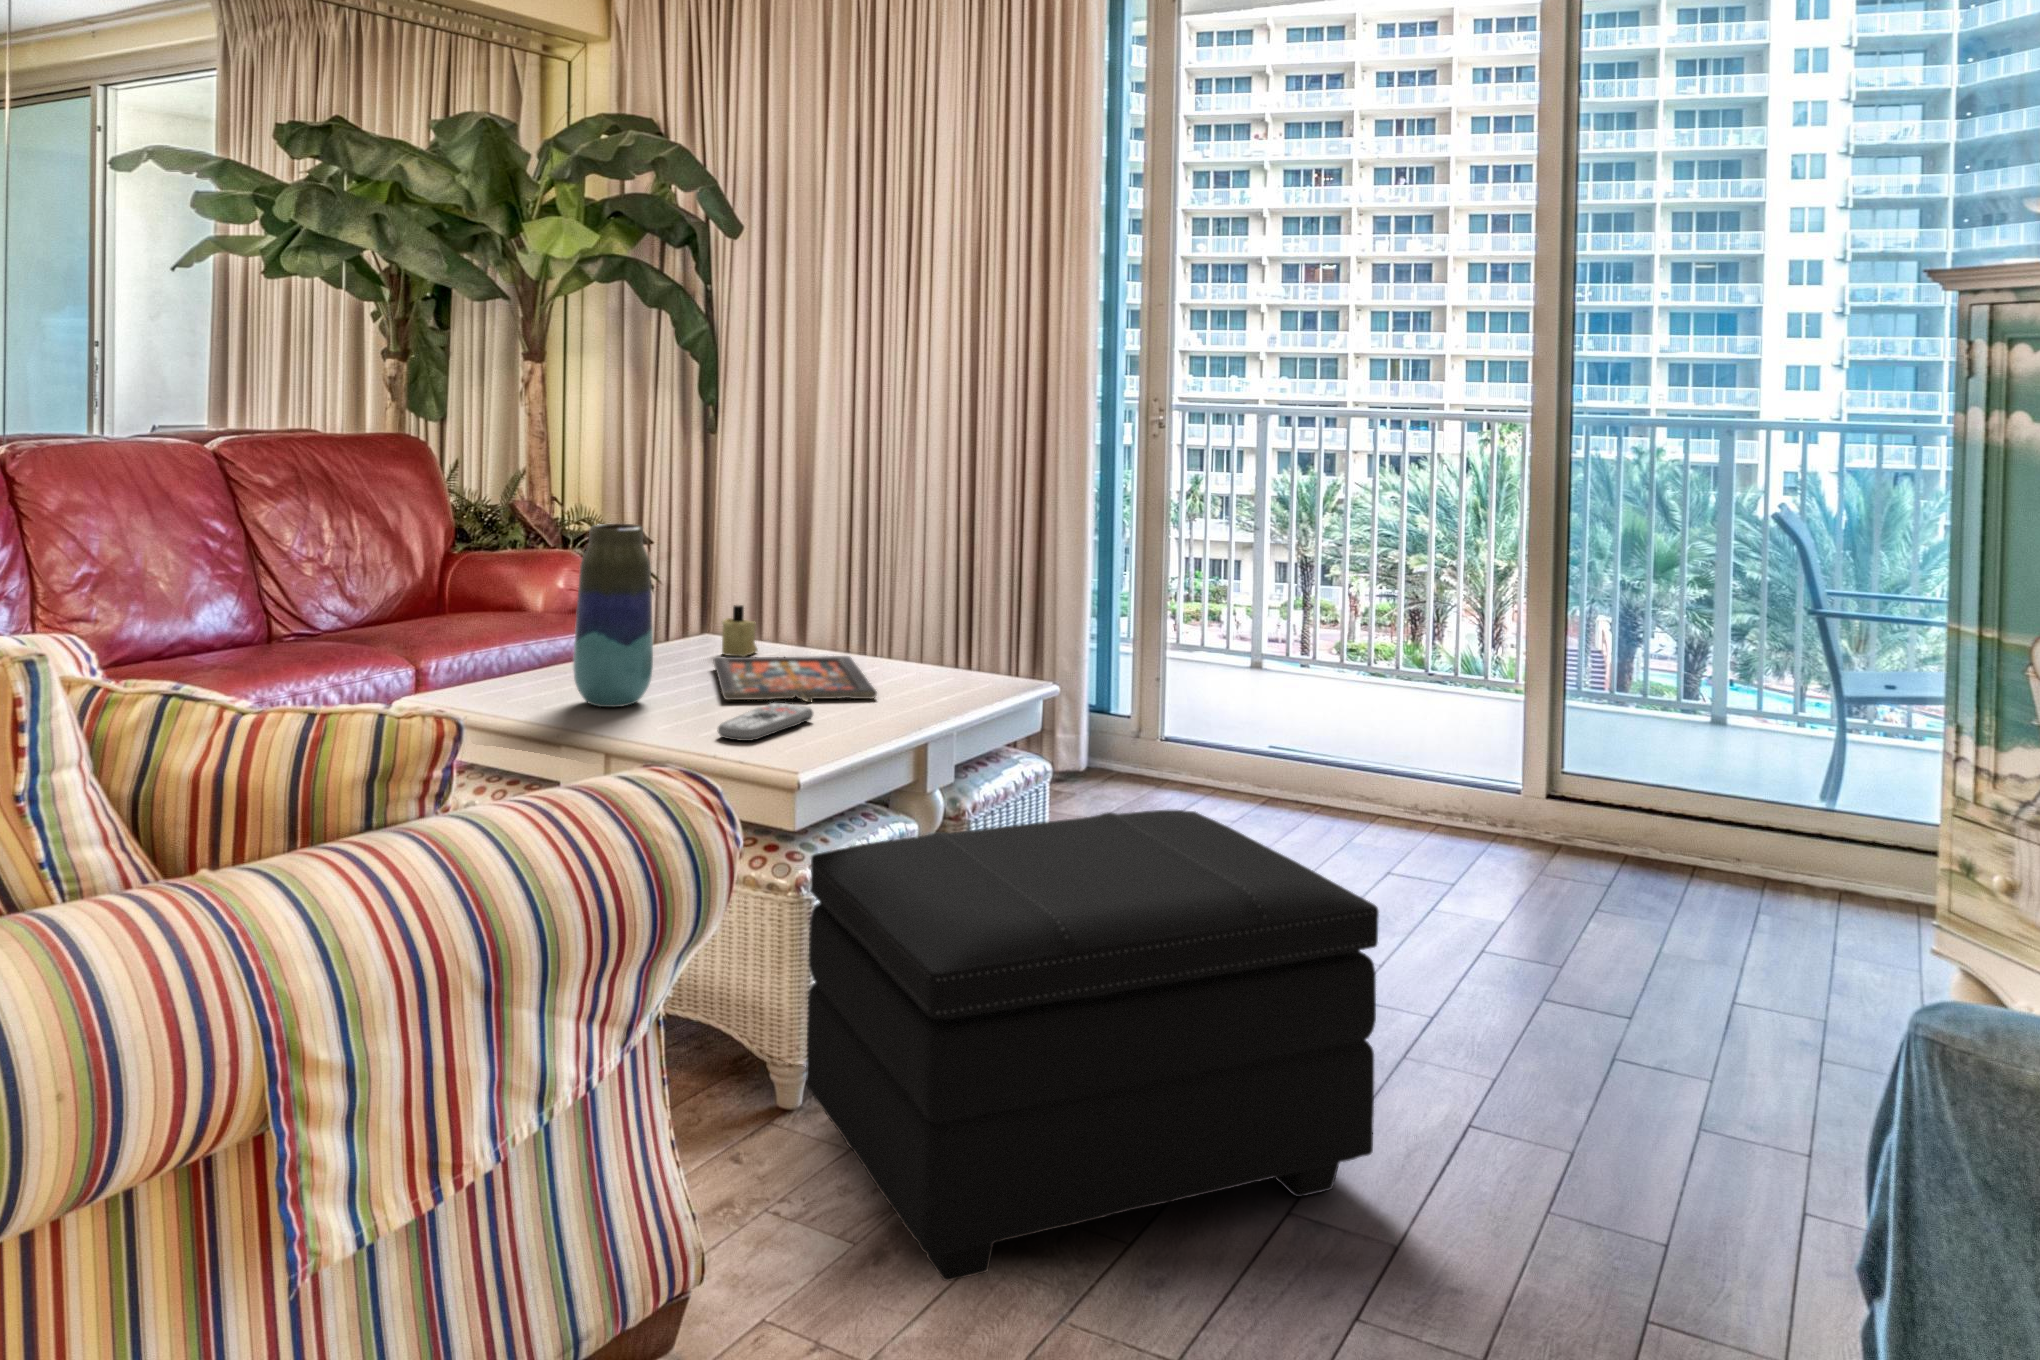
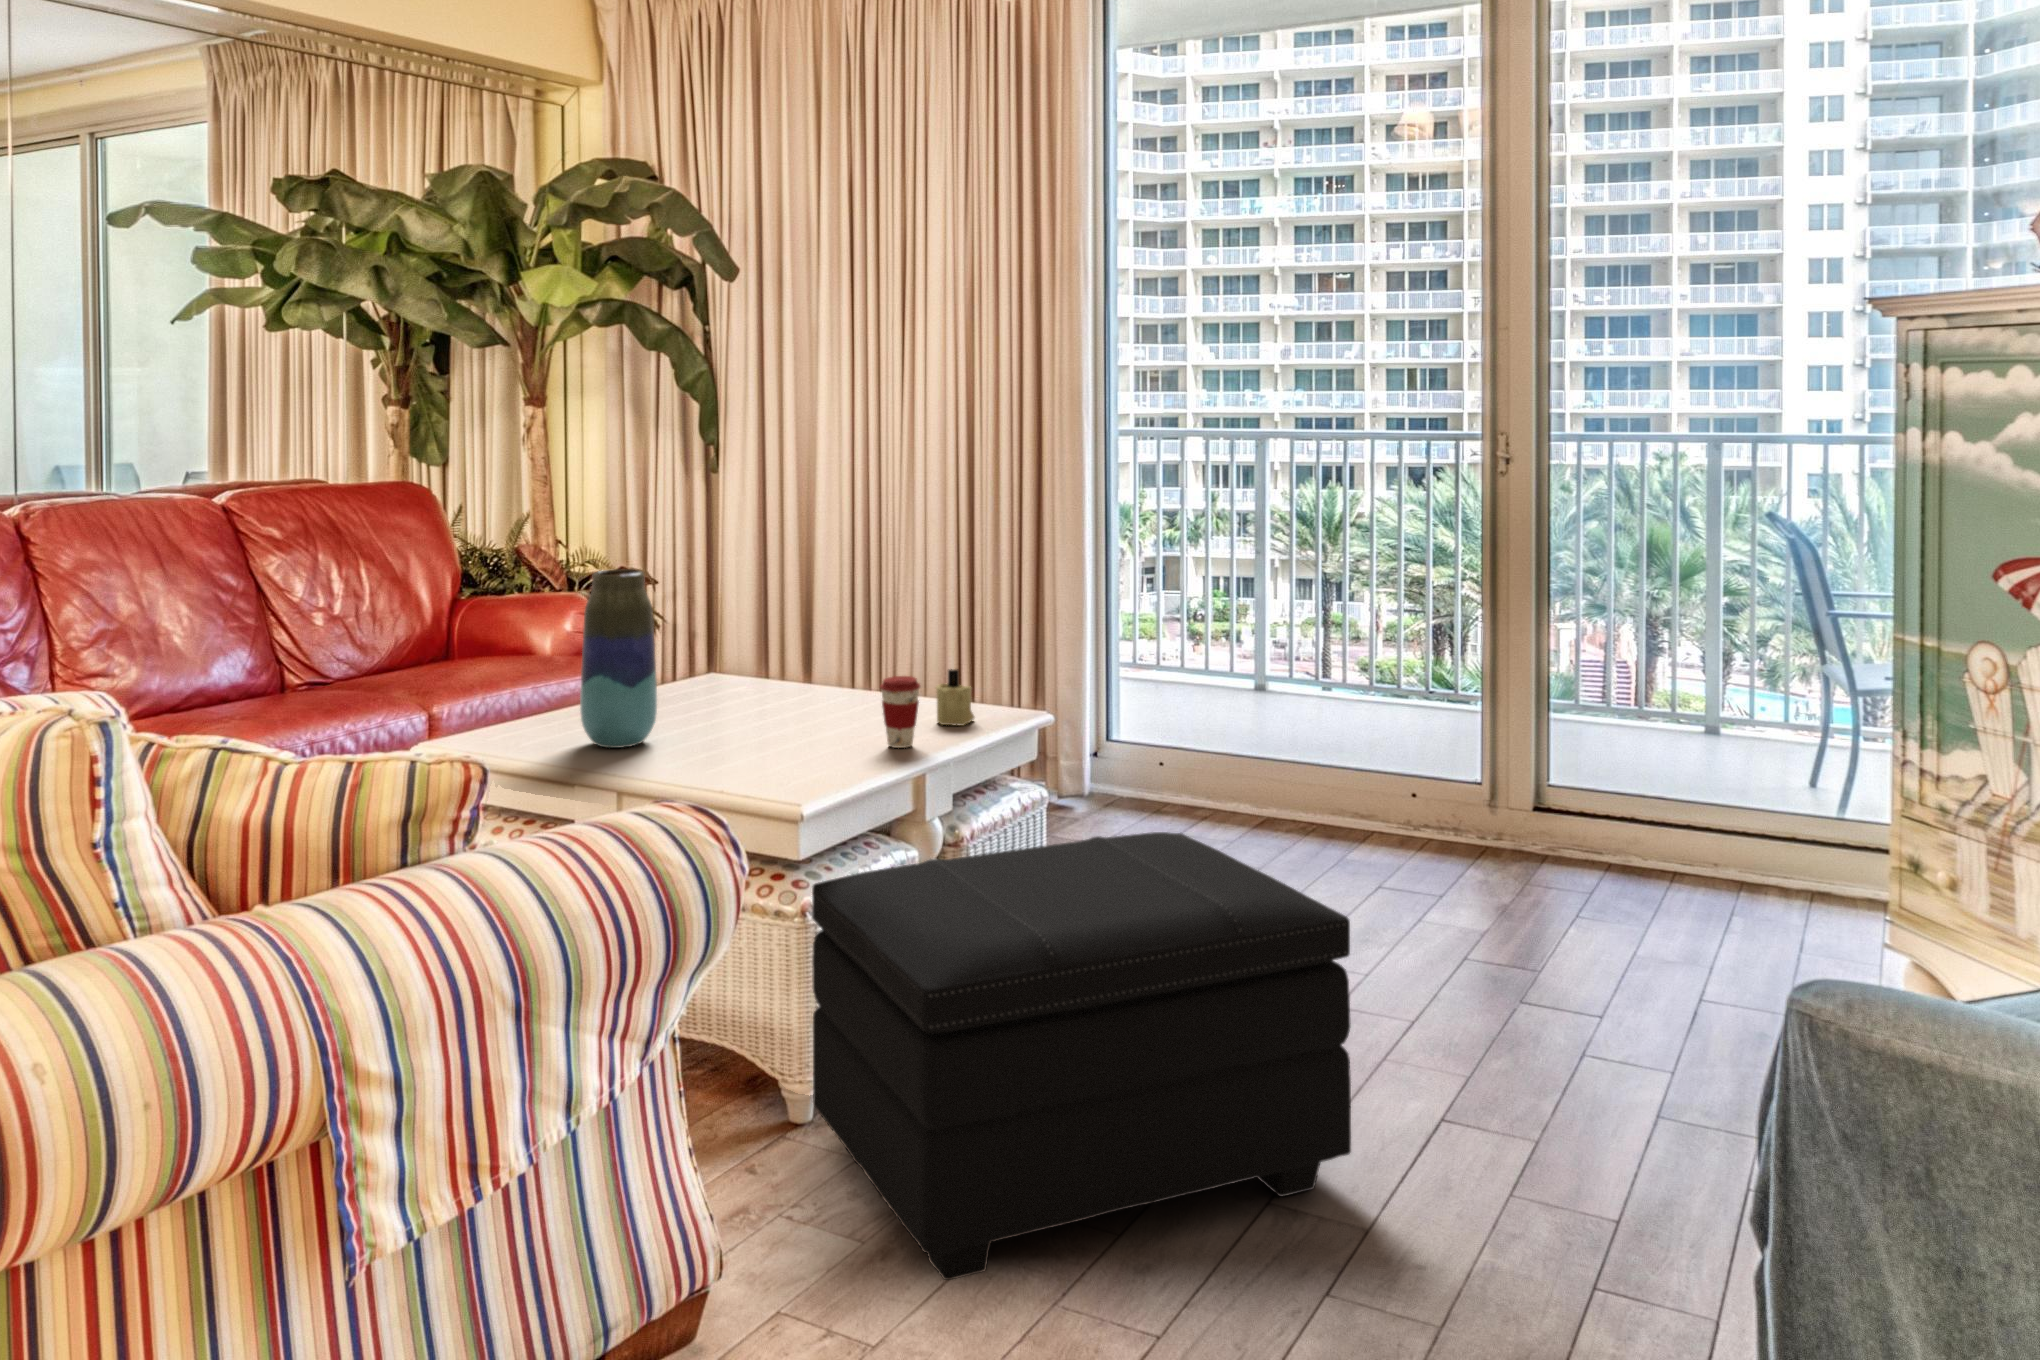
candle: present [722,605,758,657] -> present [936,669,974,726]
coffee cup: none [883,641,926,715] -> present [880,676,920,748]
board game: present [713,656,877,702] -> none [715,691,876,738]
remote control: present [717,703,813,741] -> none [721,739,813,777]

